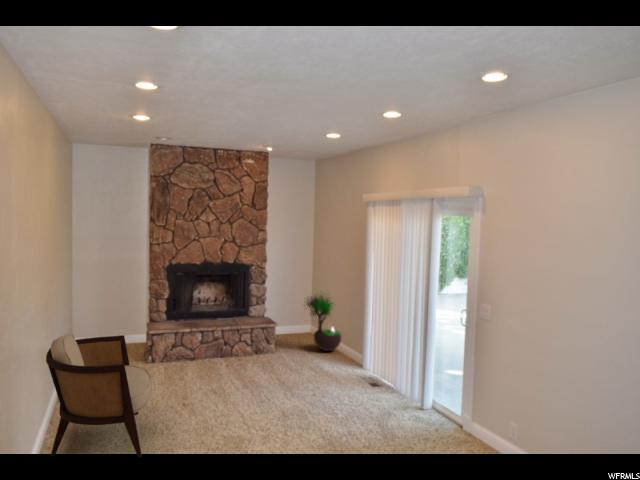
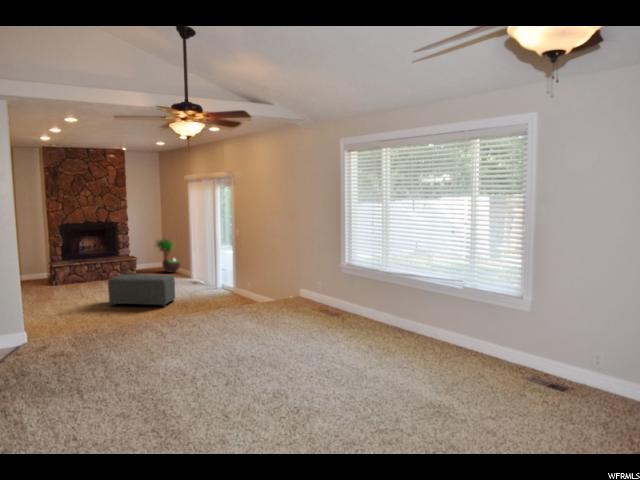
armchair: present [46,334,152,457] -> none [7,259,66,317]
ottoman: none [227,374,355,465] -> present [108,274,175,307]

